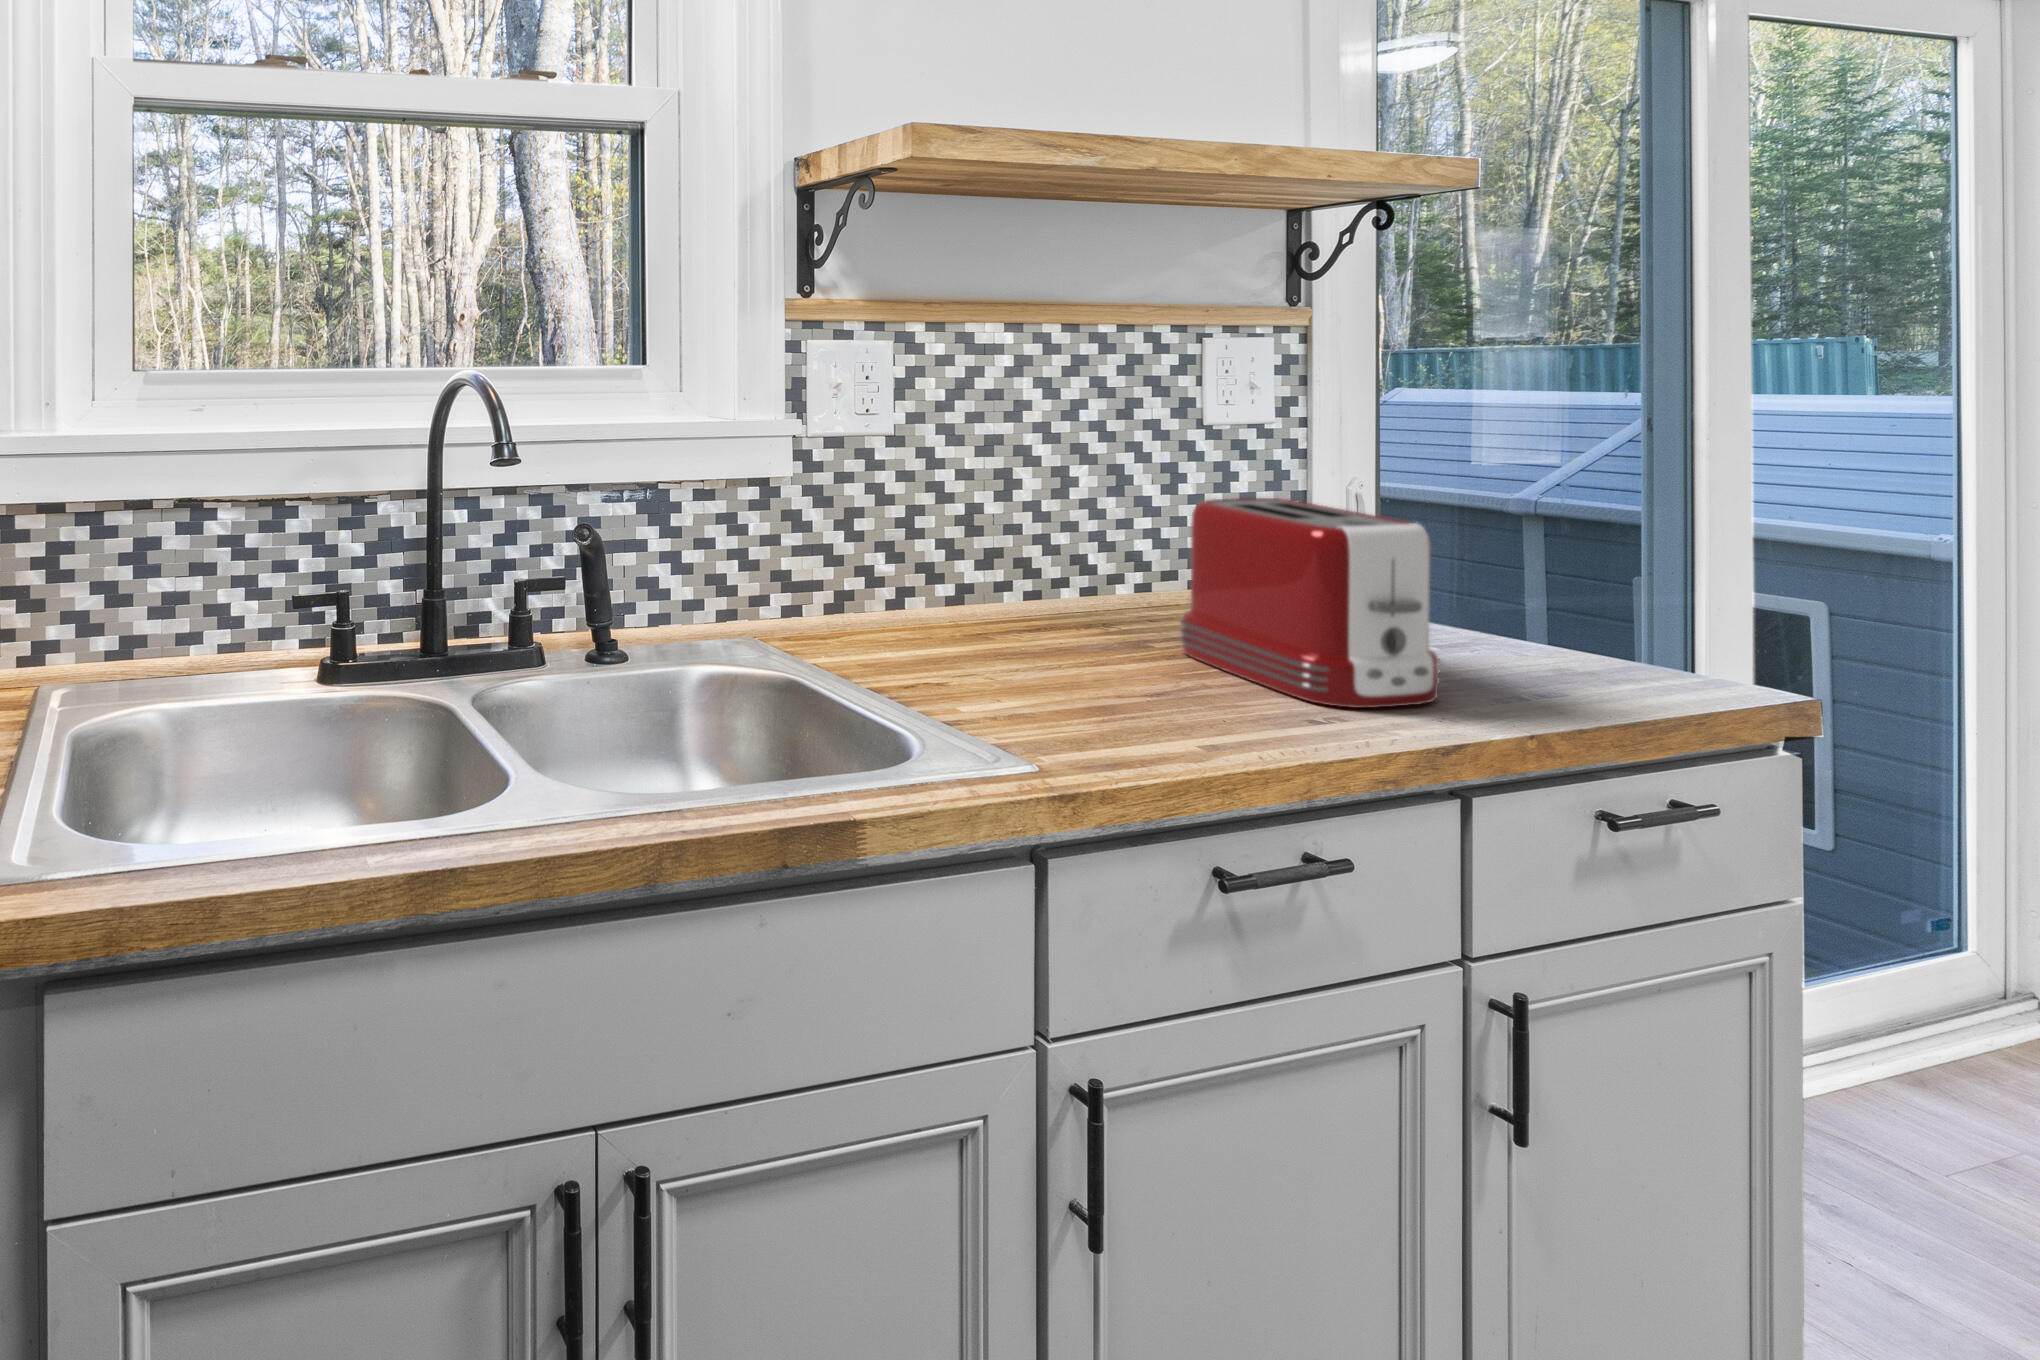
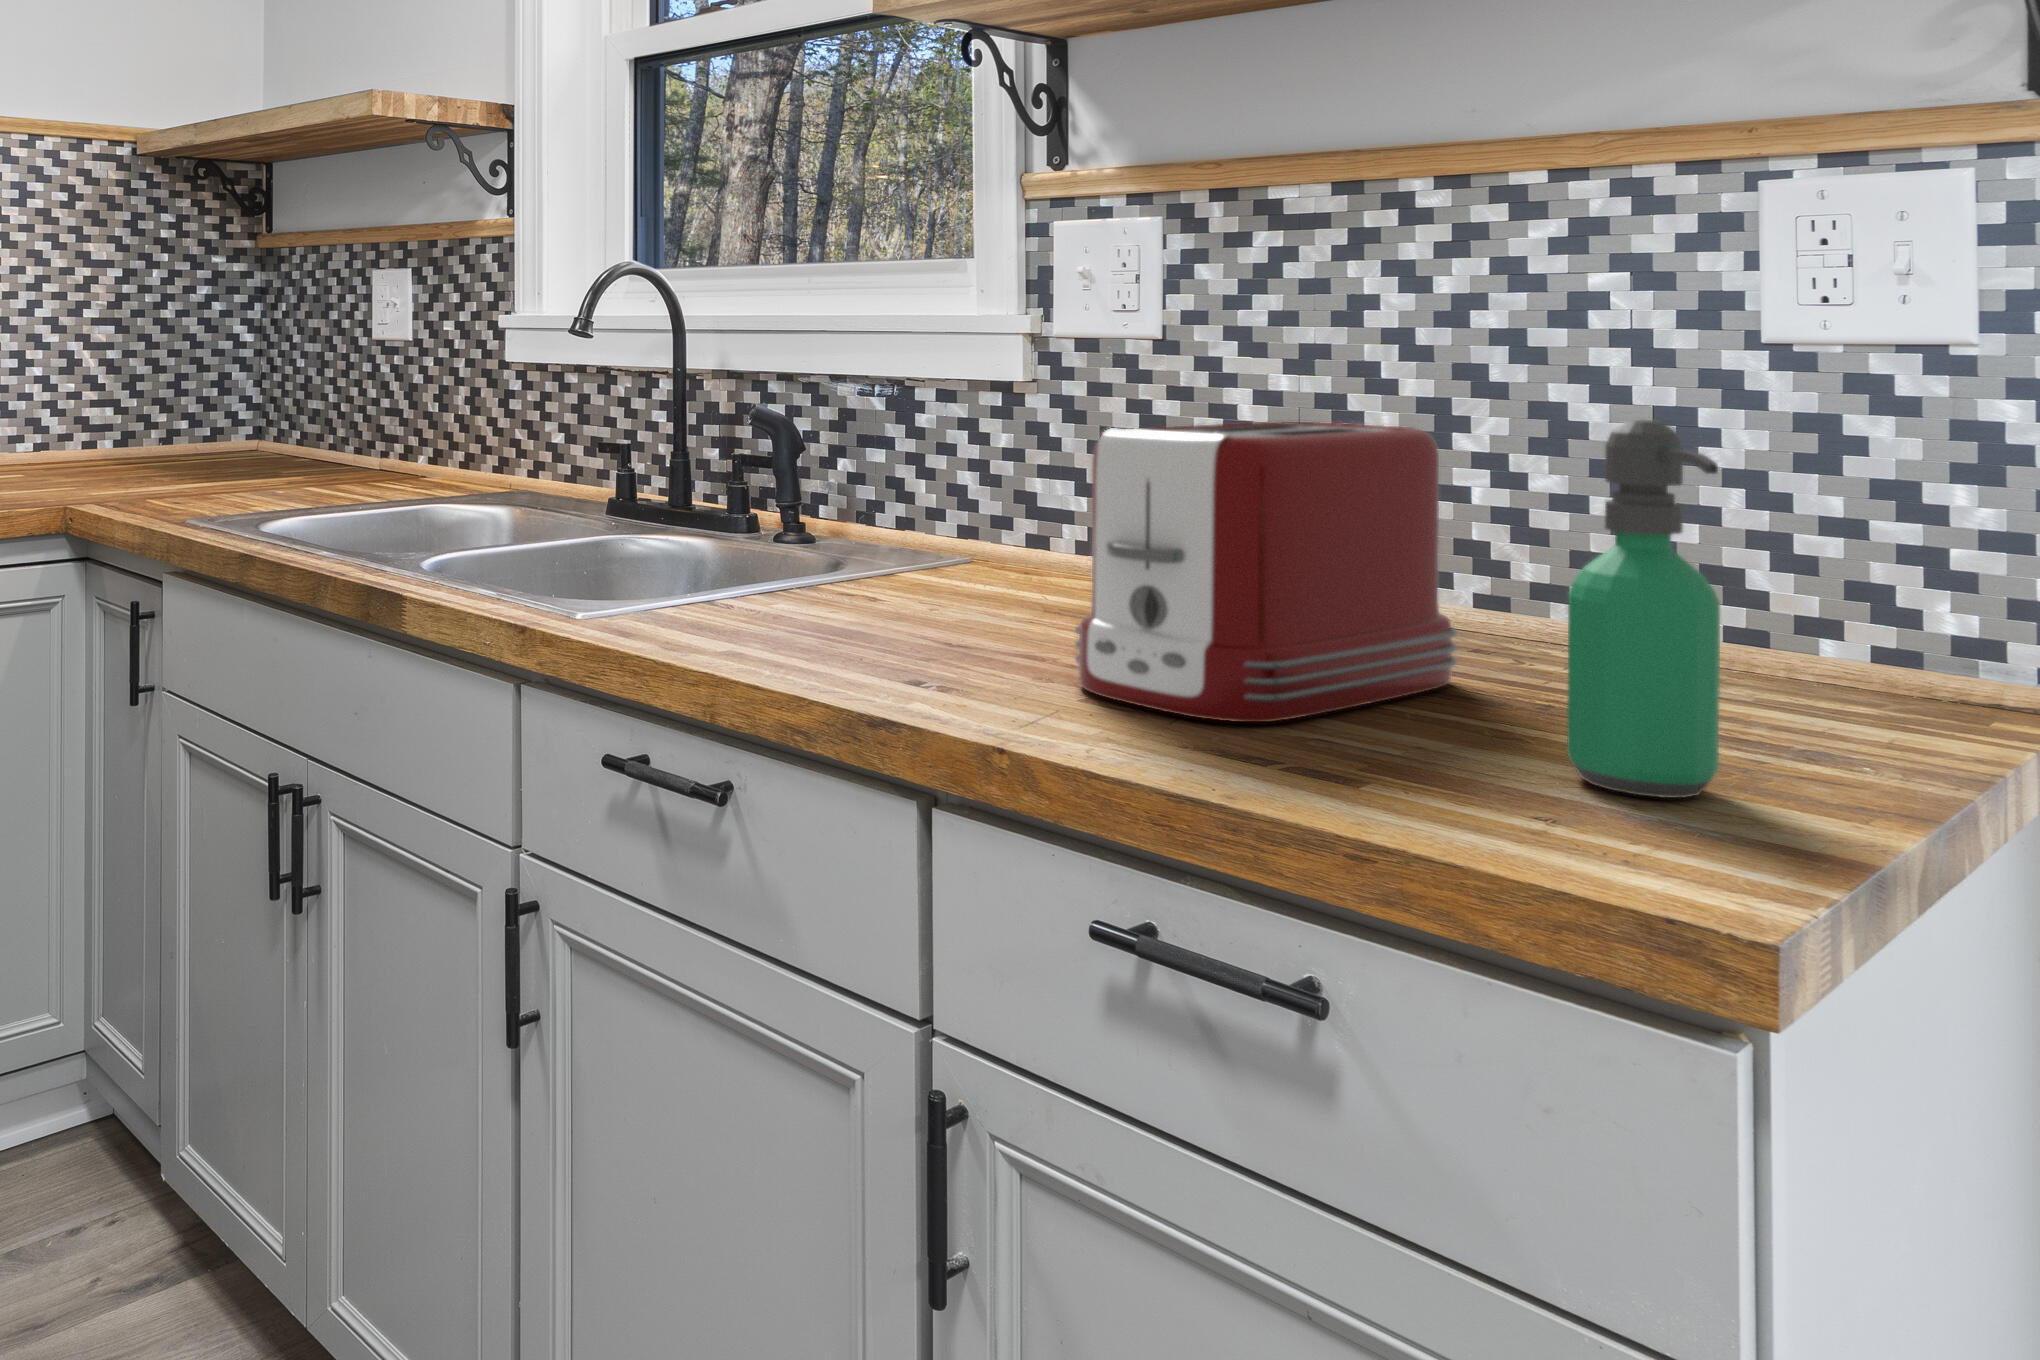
soap dispenser: none [1499,492,1601,681] -> present [1567,420,1720,798]

